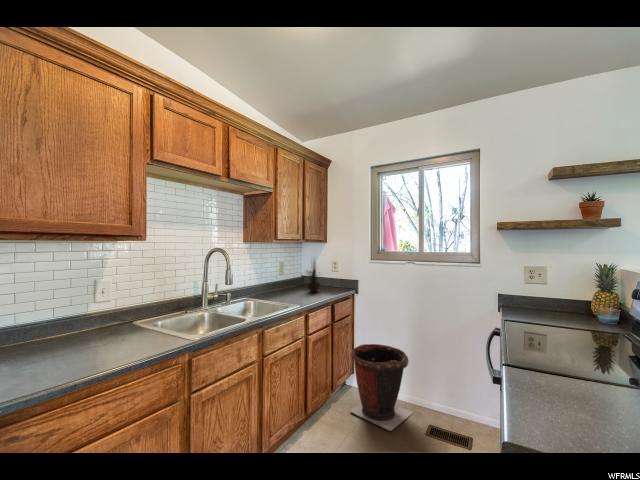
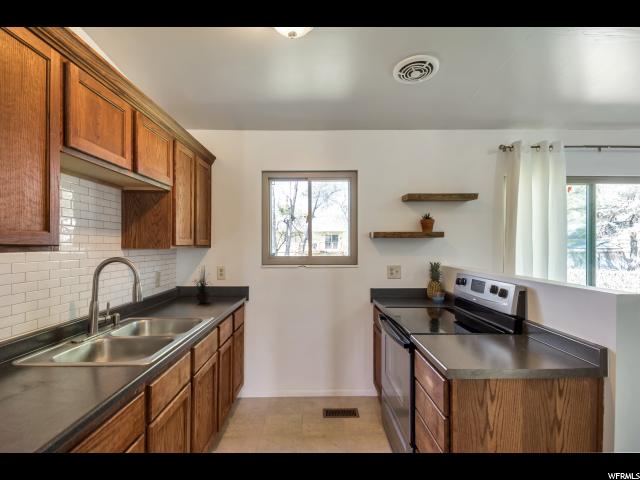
trash can: present [351,344,414,431] -> none [250,348,308,424]

